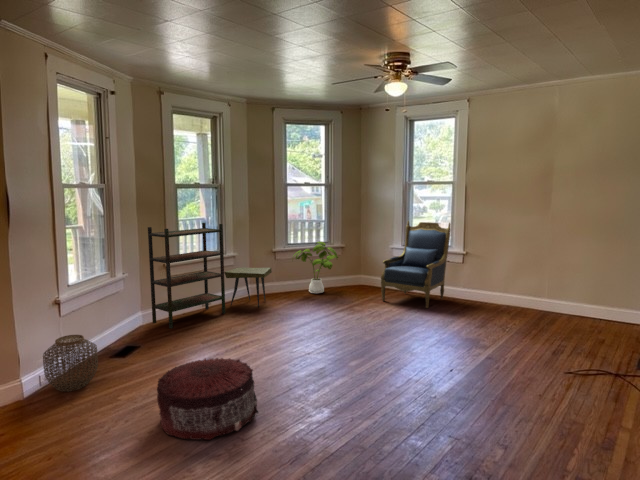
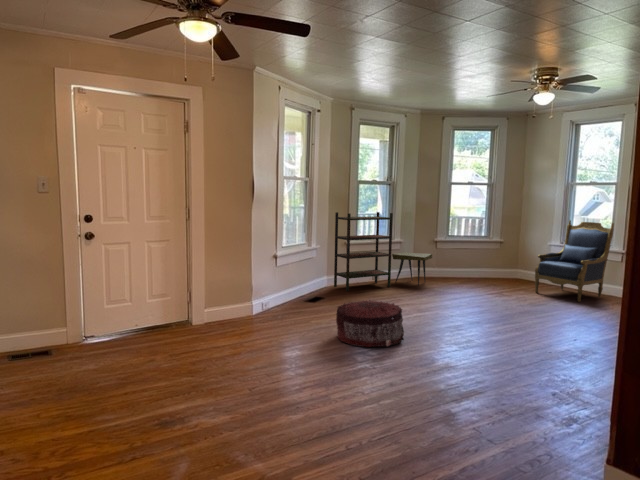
house plant: present [293,241,338,293] -> none [453,235,497,282]
woven basket: present [43,335,98,391] -> none [266,278,299,315]

